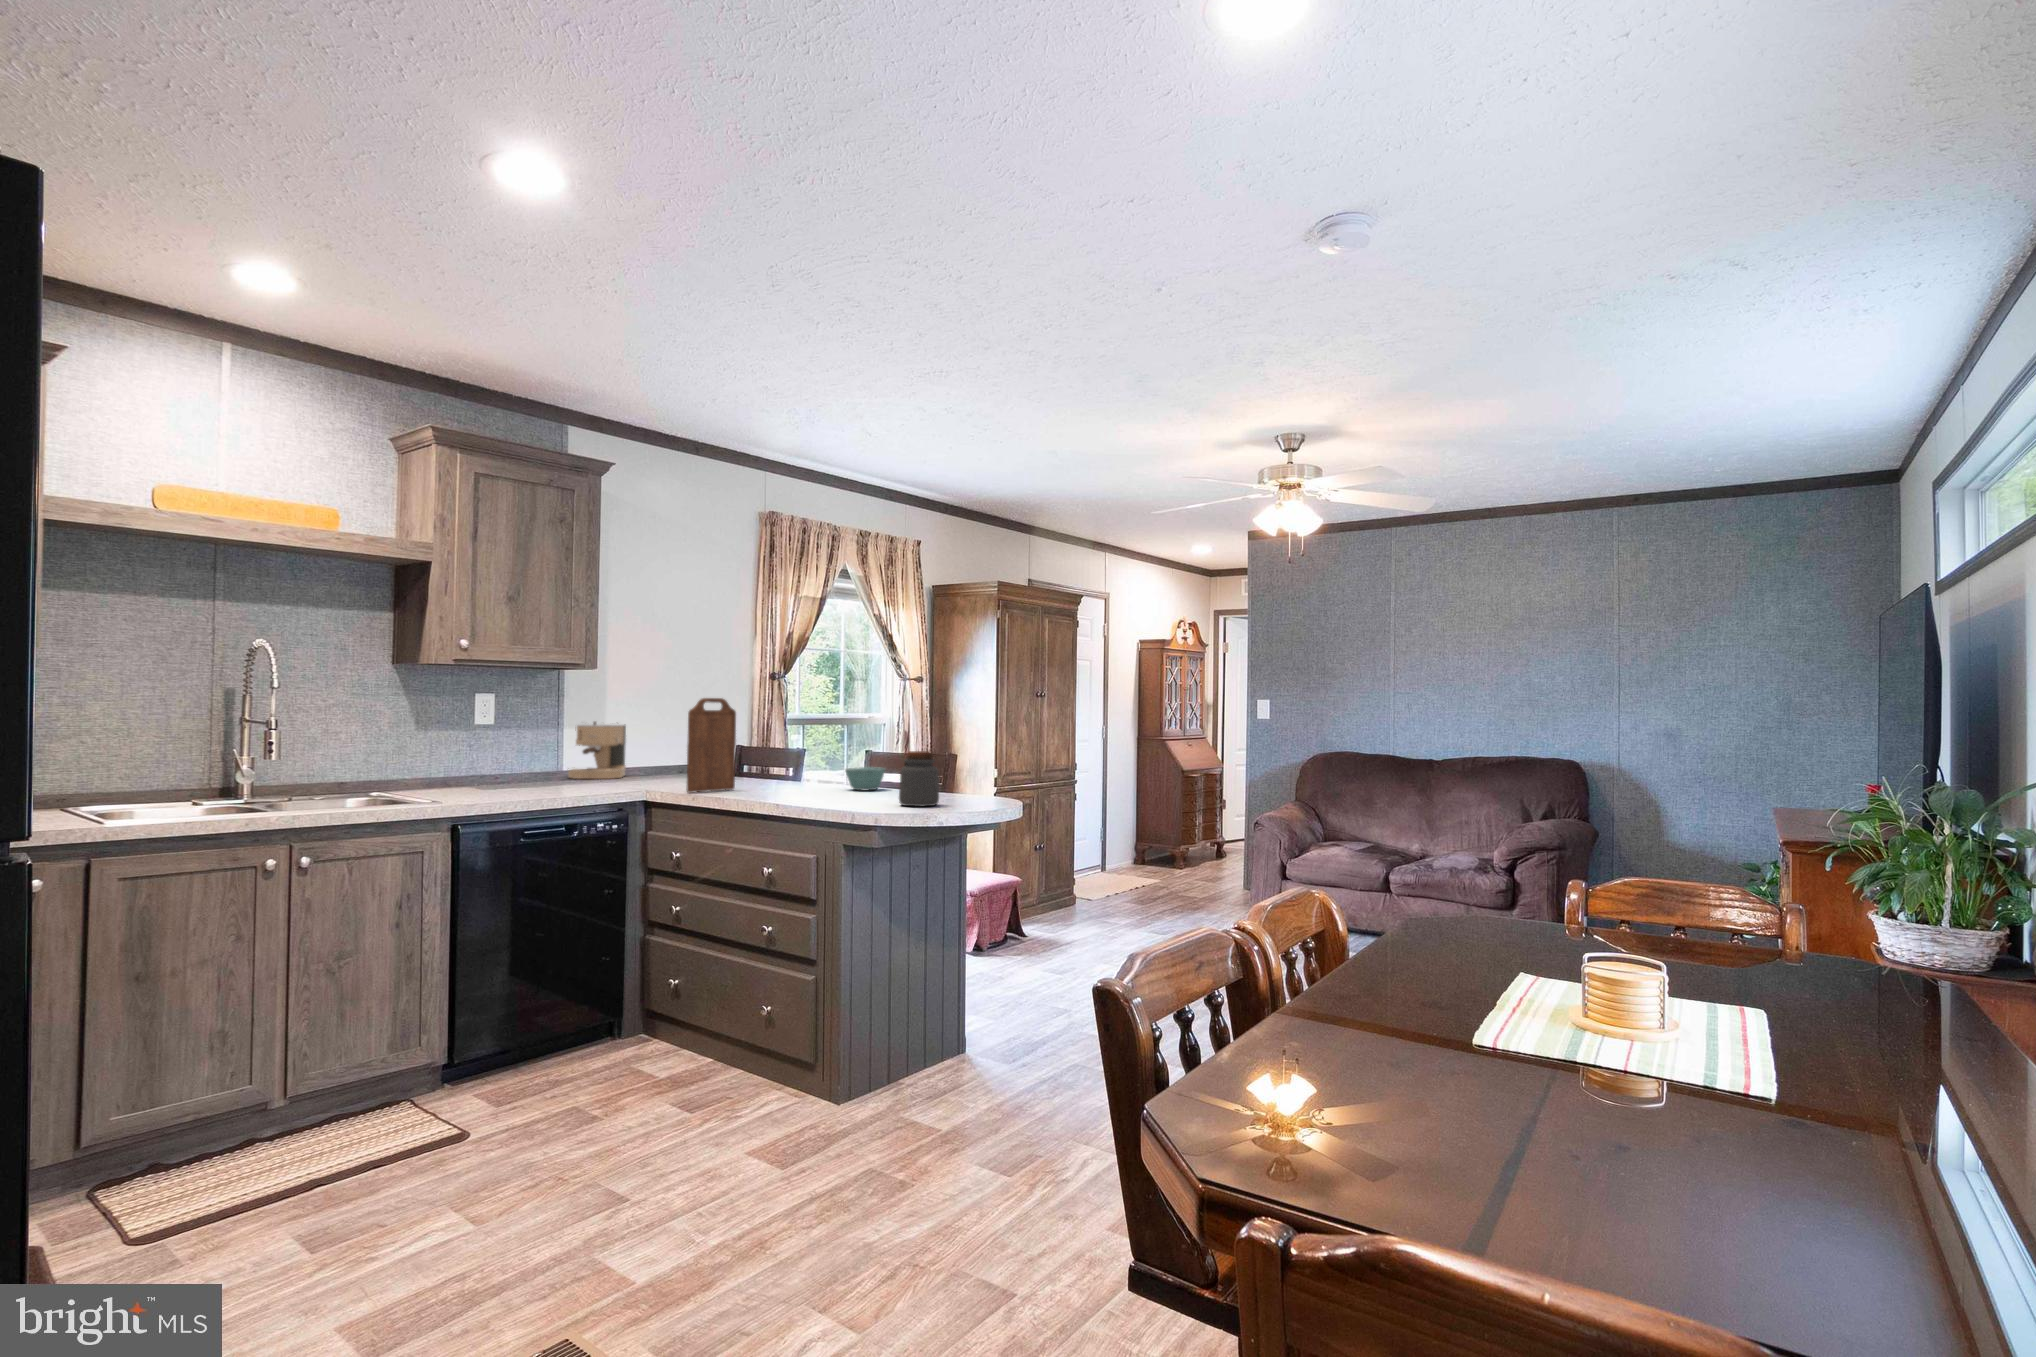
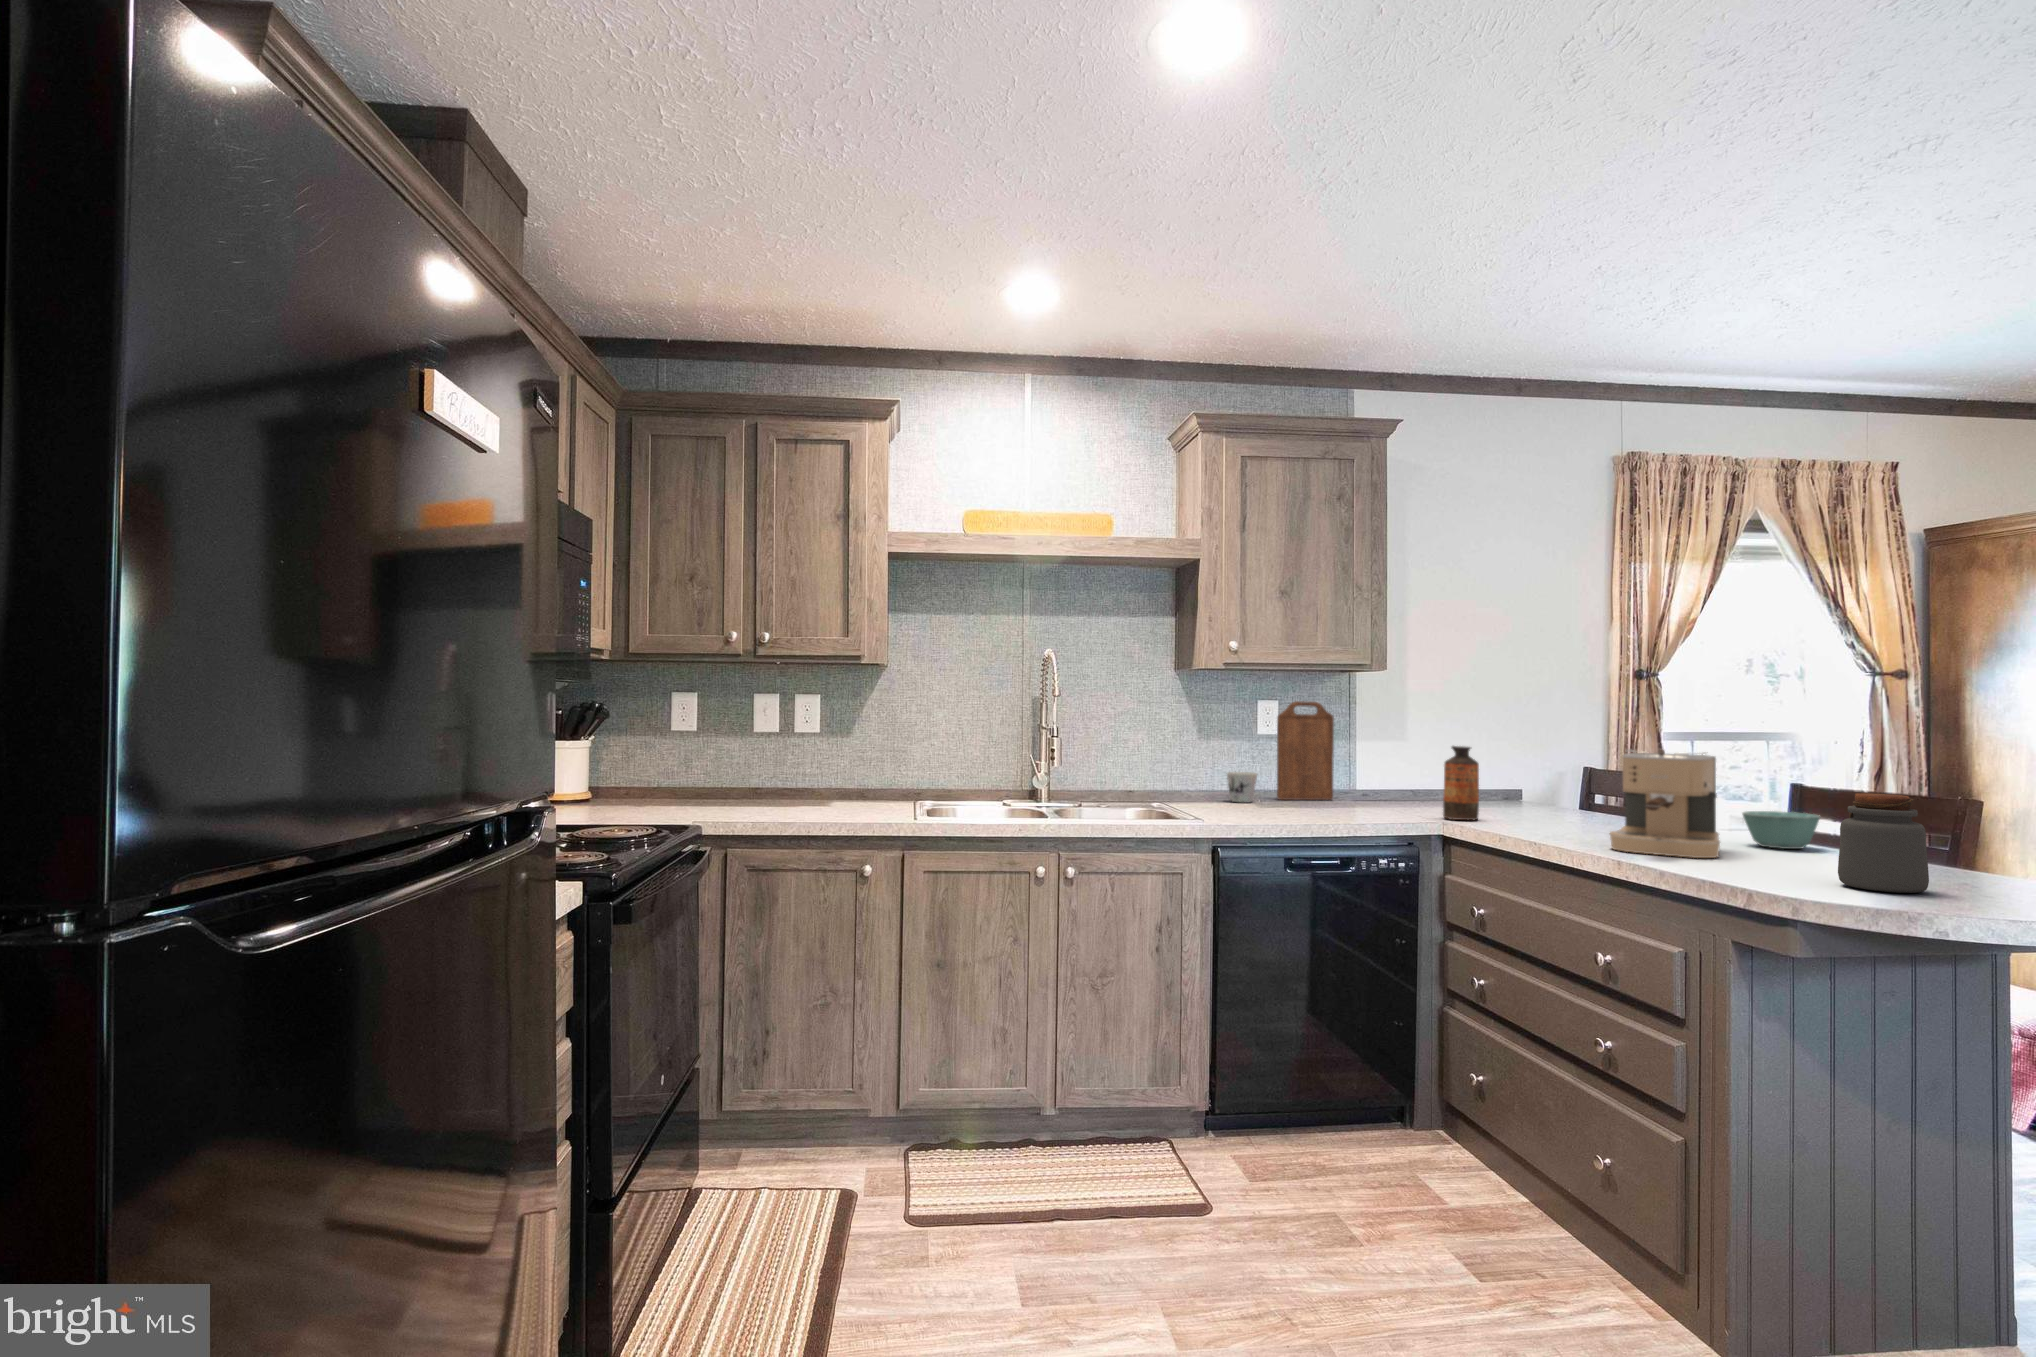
cutting board: present [686,698,736,793] -> present [1277,701,1334,800]
coffee maker: present [568,722,626,779] -> present [1610,749,1720,858]
bottle: none [648,731,675,789] -> present [1443,746,1479,820]
mug: none [446,760,478,788] -> present [1227,772,1257,803]

